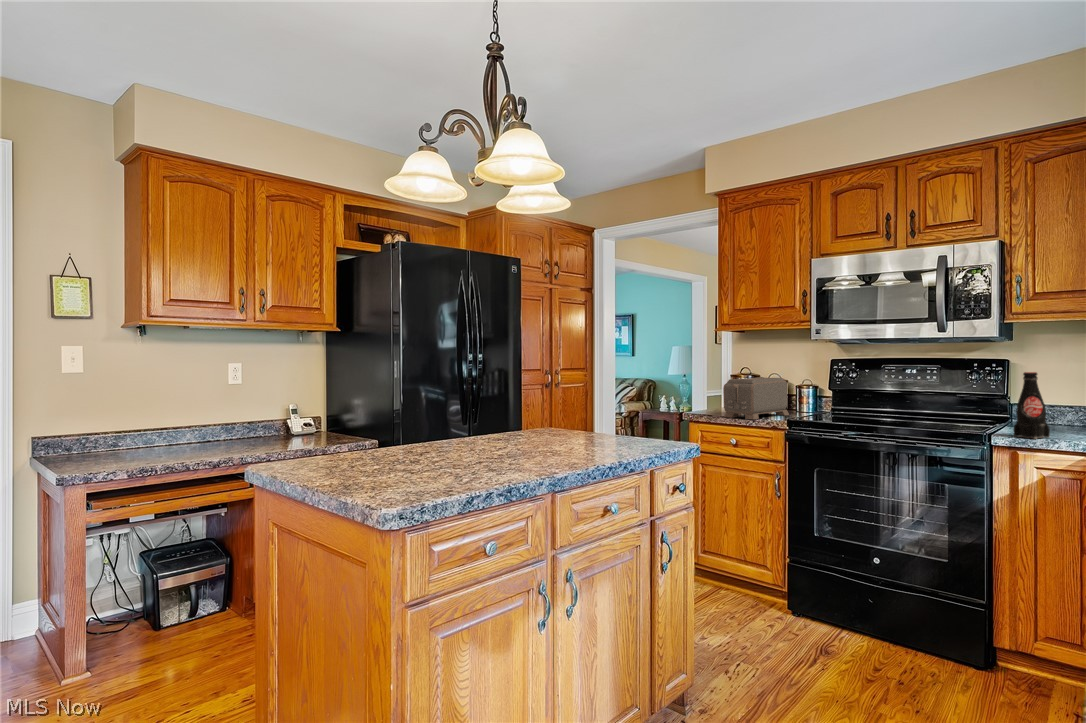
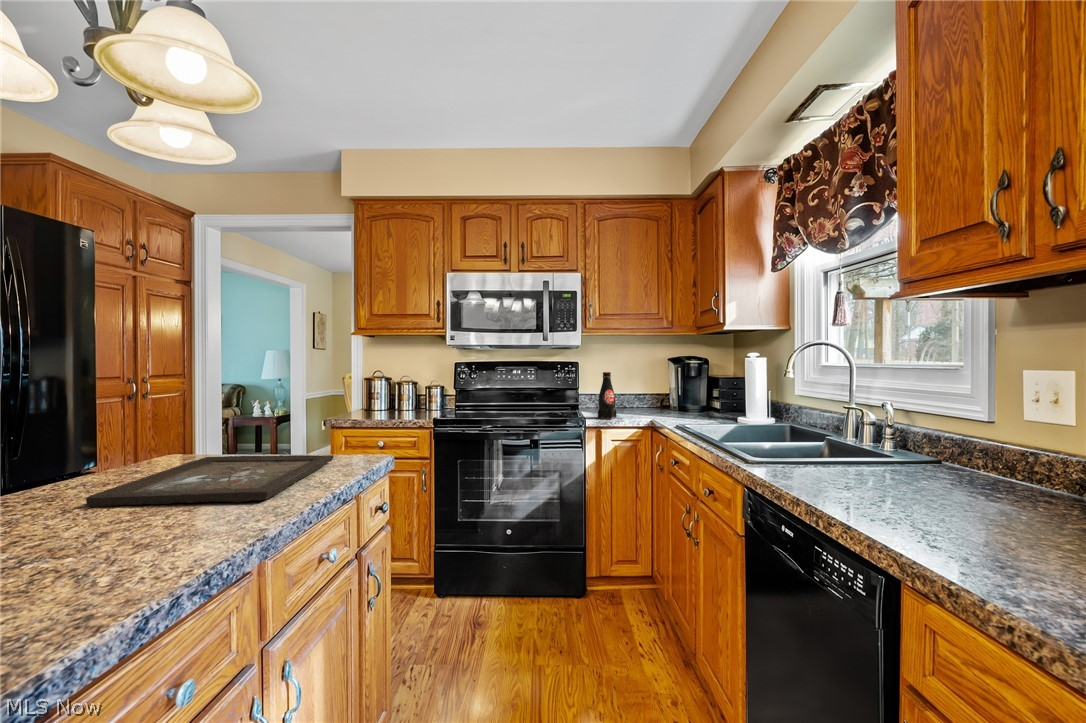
toaster: present [723,378,789,420] -> none [366,379,422,419]
tray: none [500,433,644,460] -> present [86,455,334,507]

